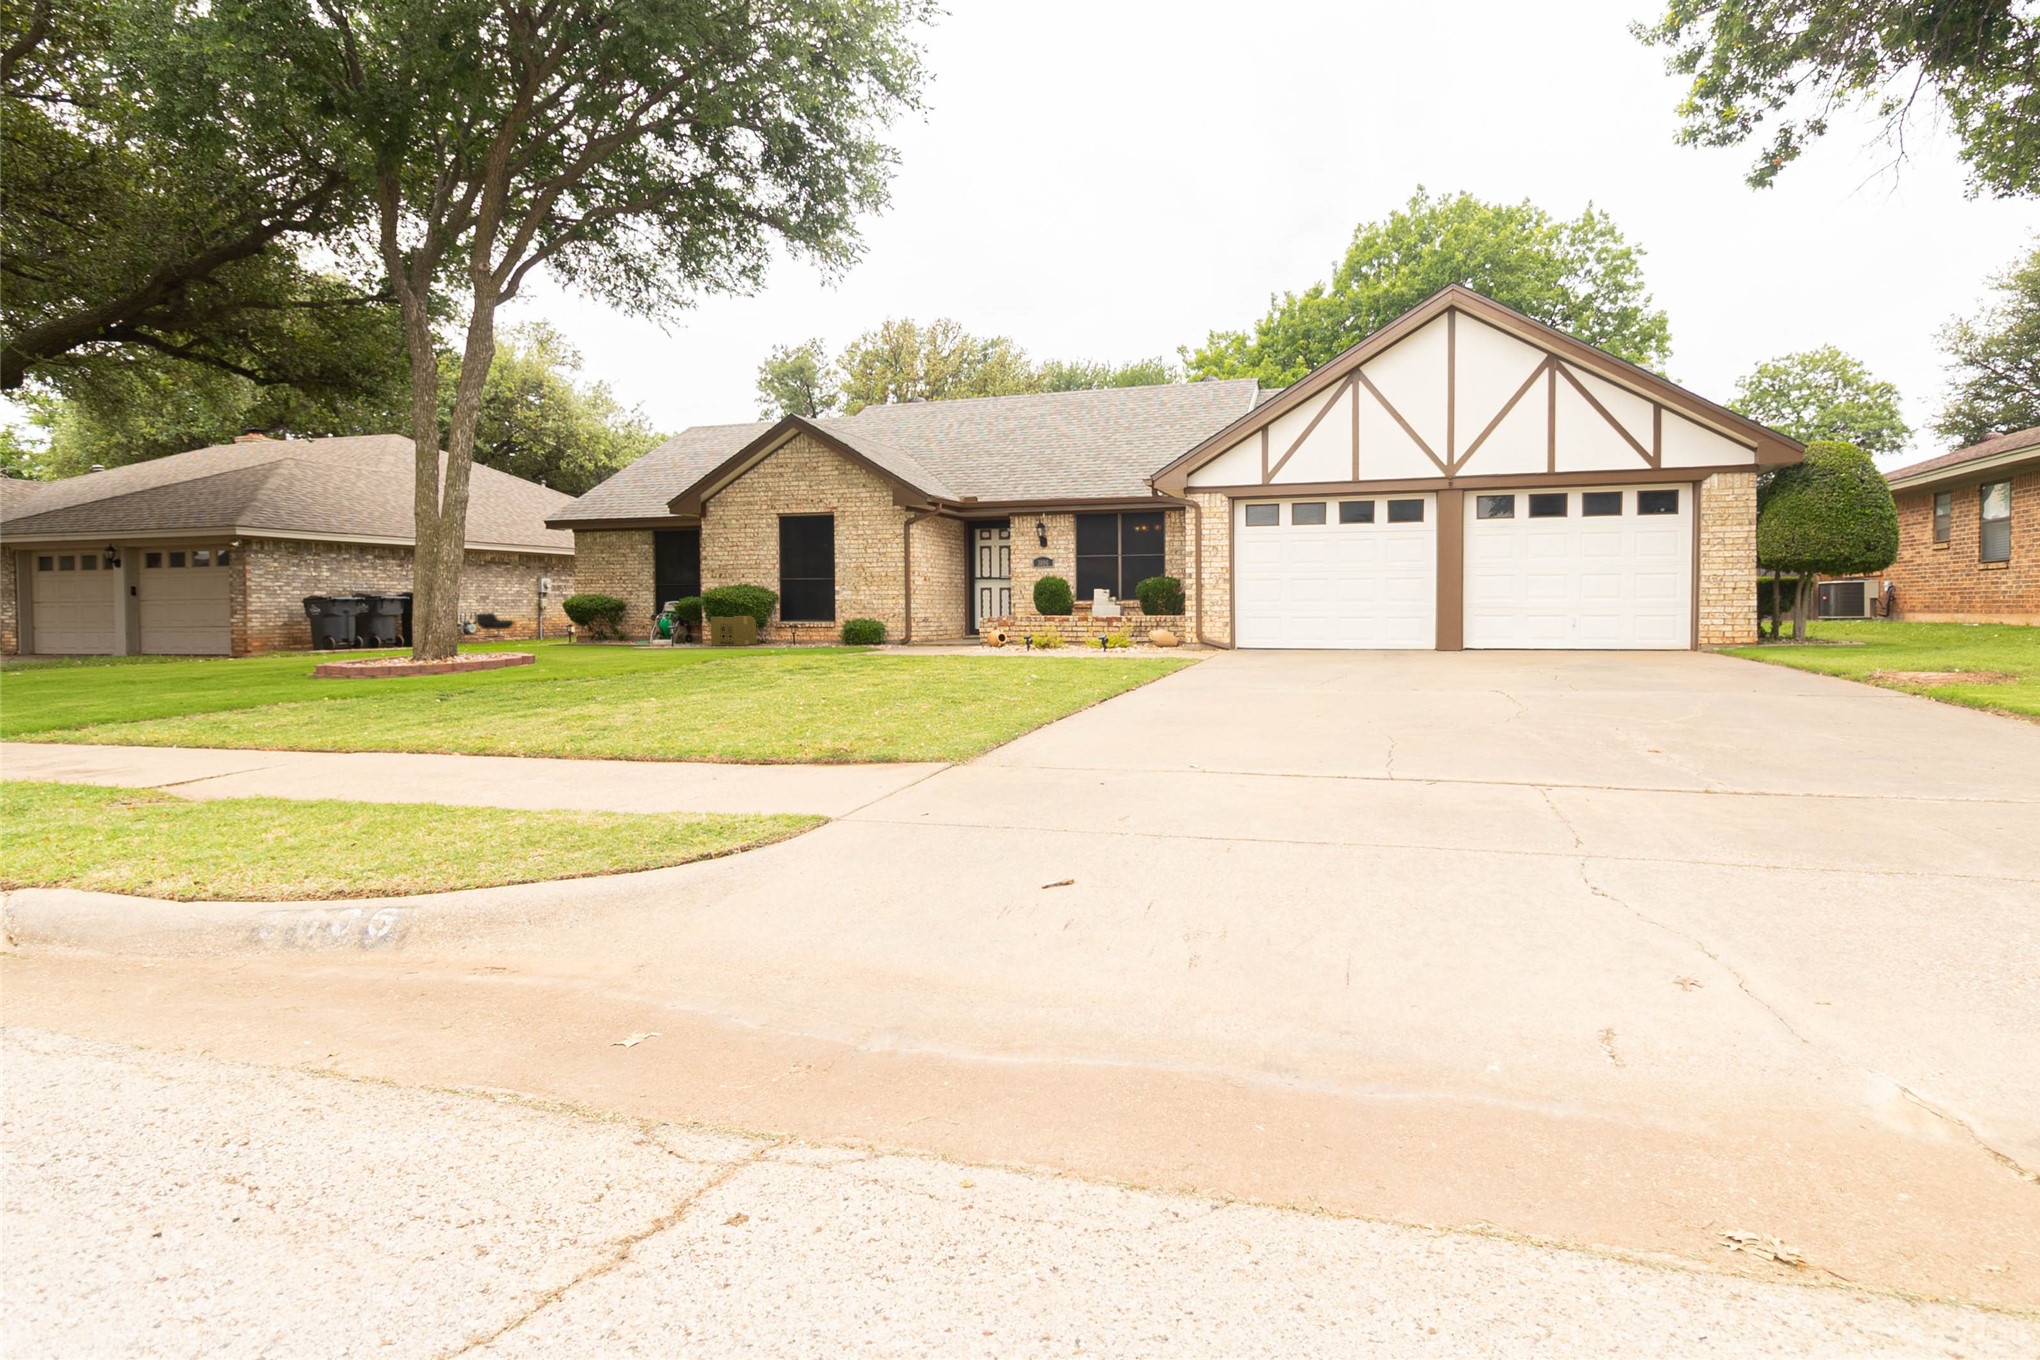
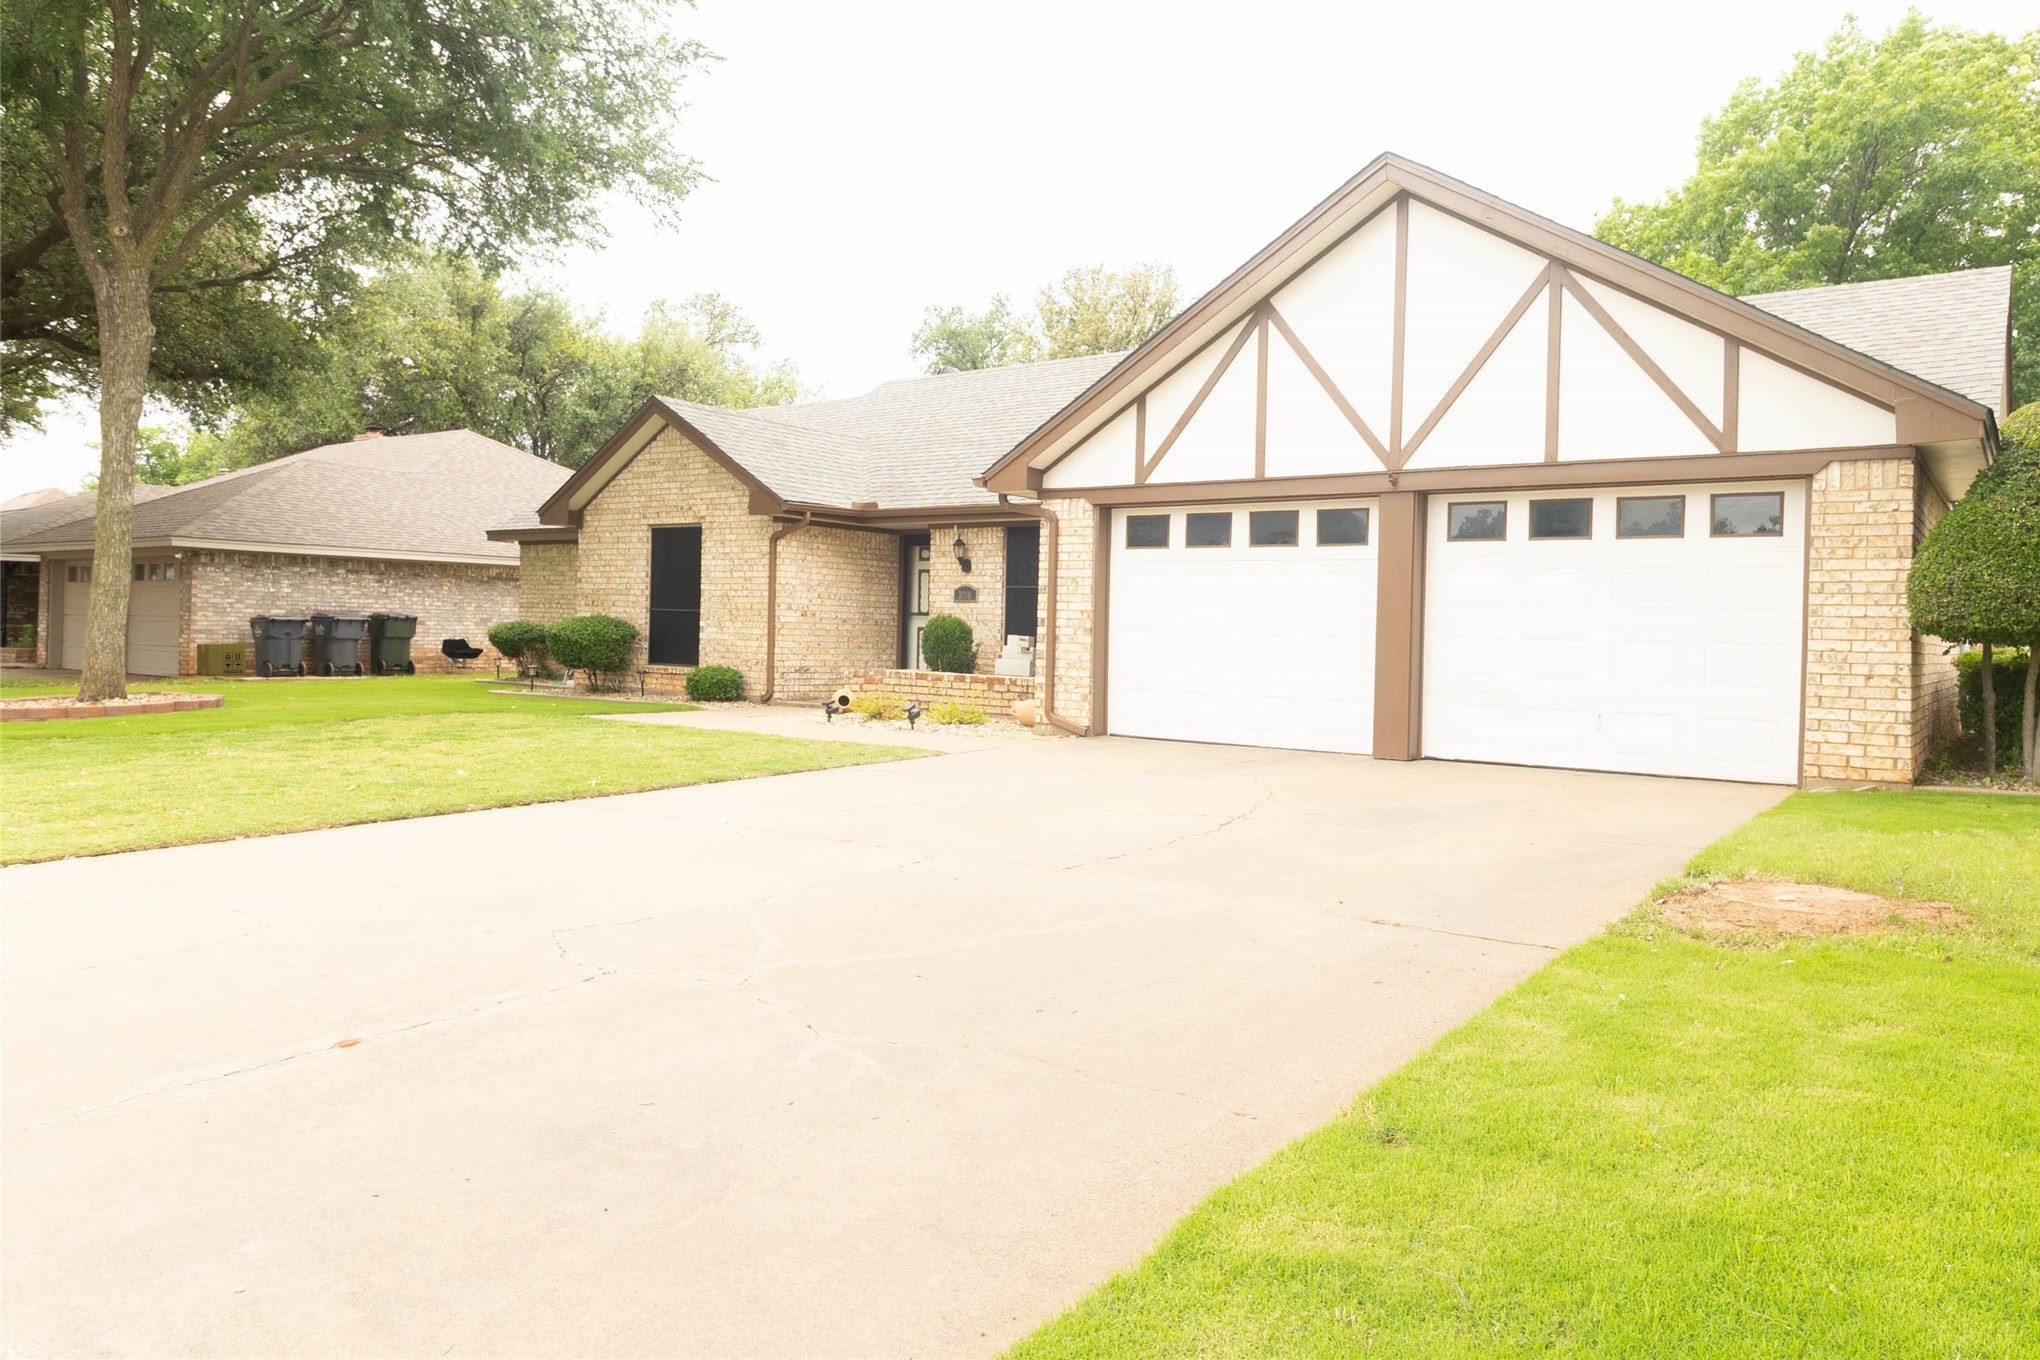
cardboard box: present [711,616,757,646] -> present [197,644,246,675]

